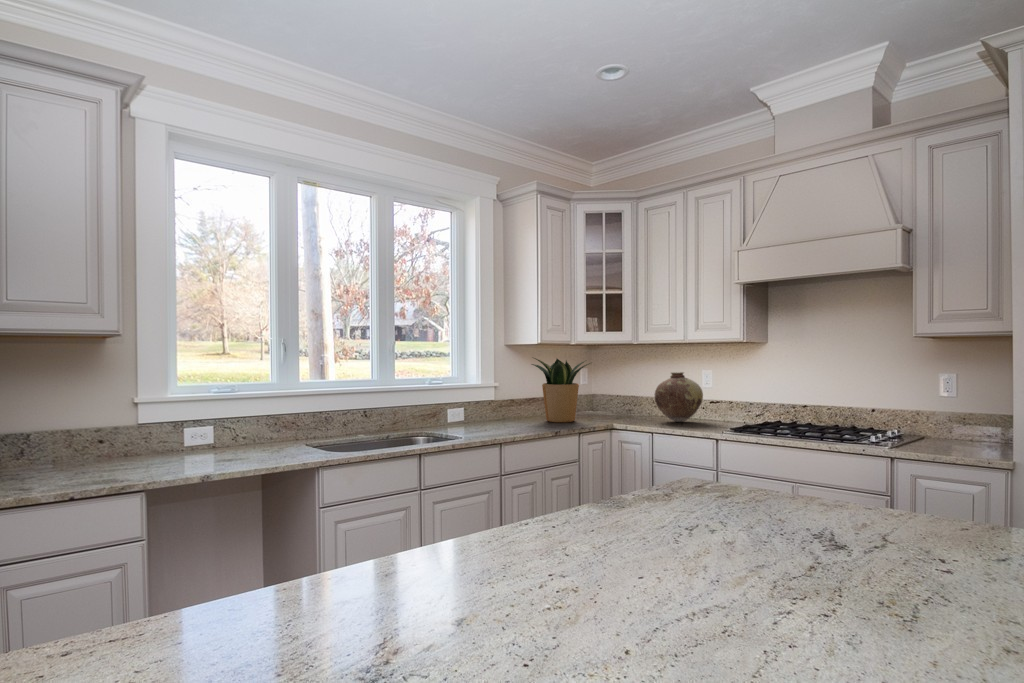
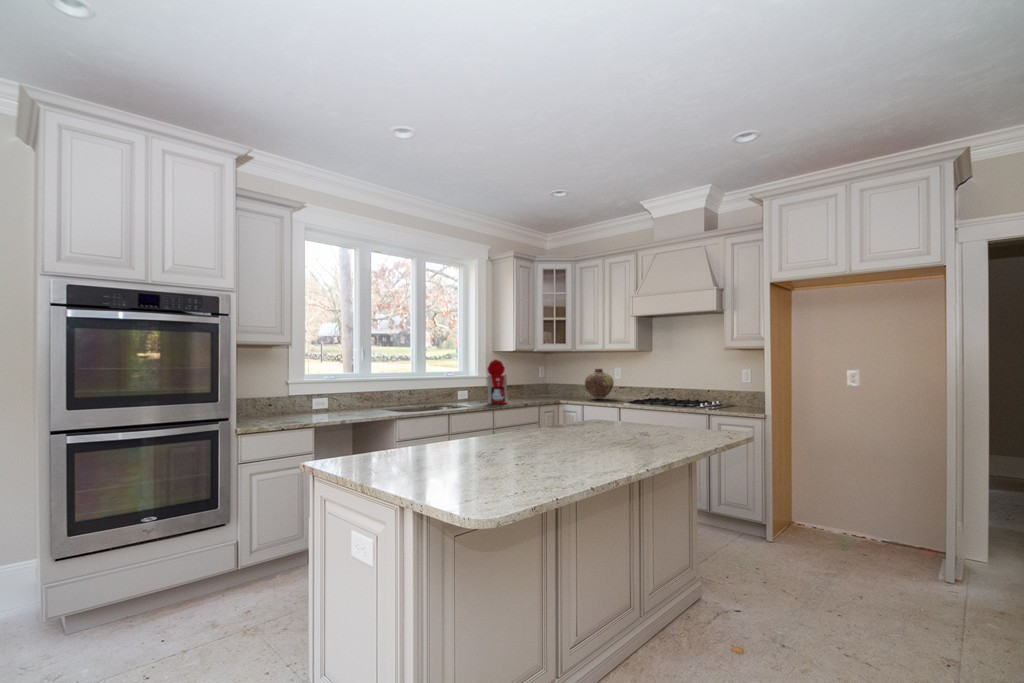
coffee maker: none [481,358,527,433] -> present [481,360,508,404]
potted plant: present [532,358,590,423] -> none [508,359,547,399]

